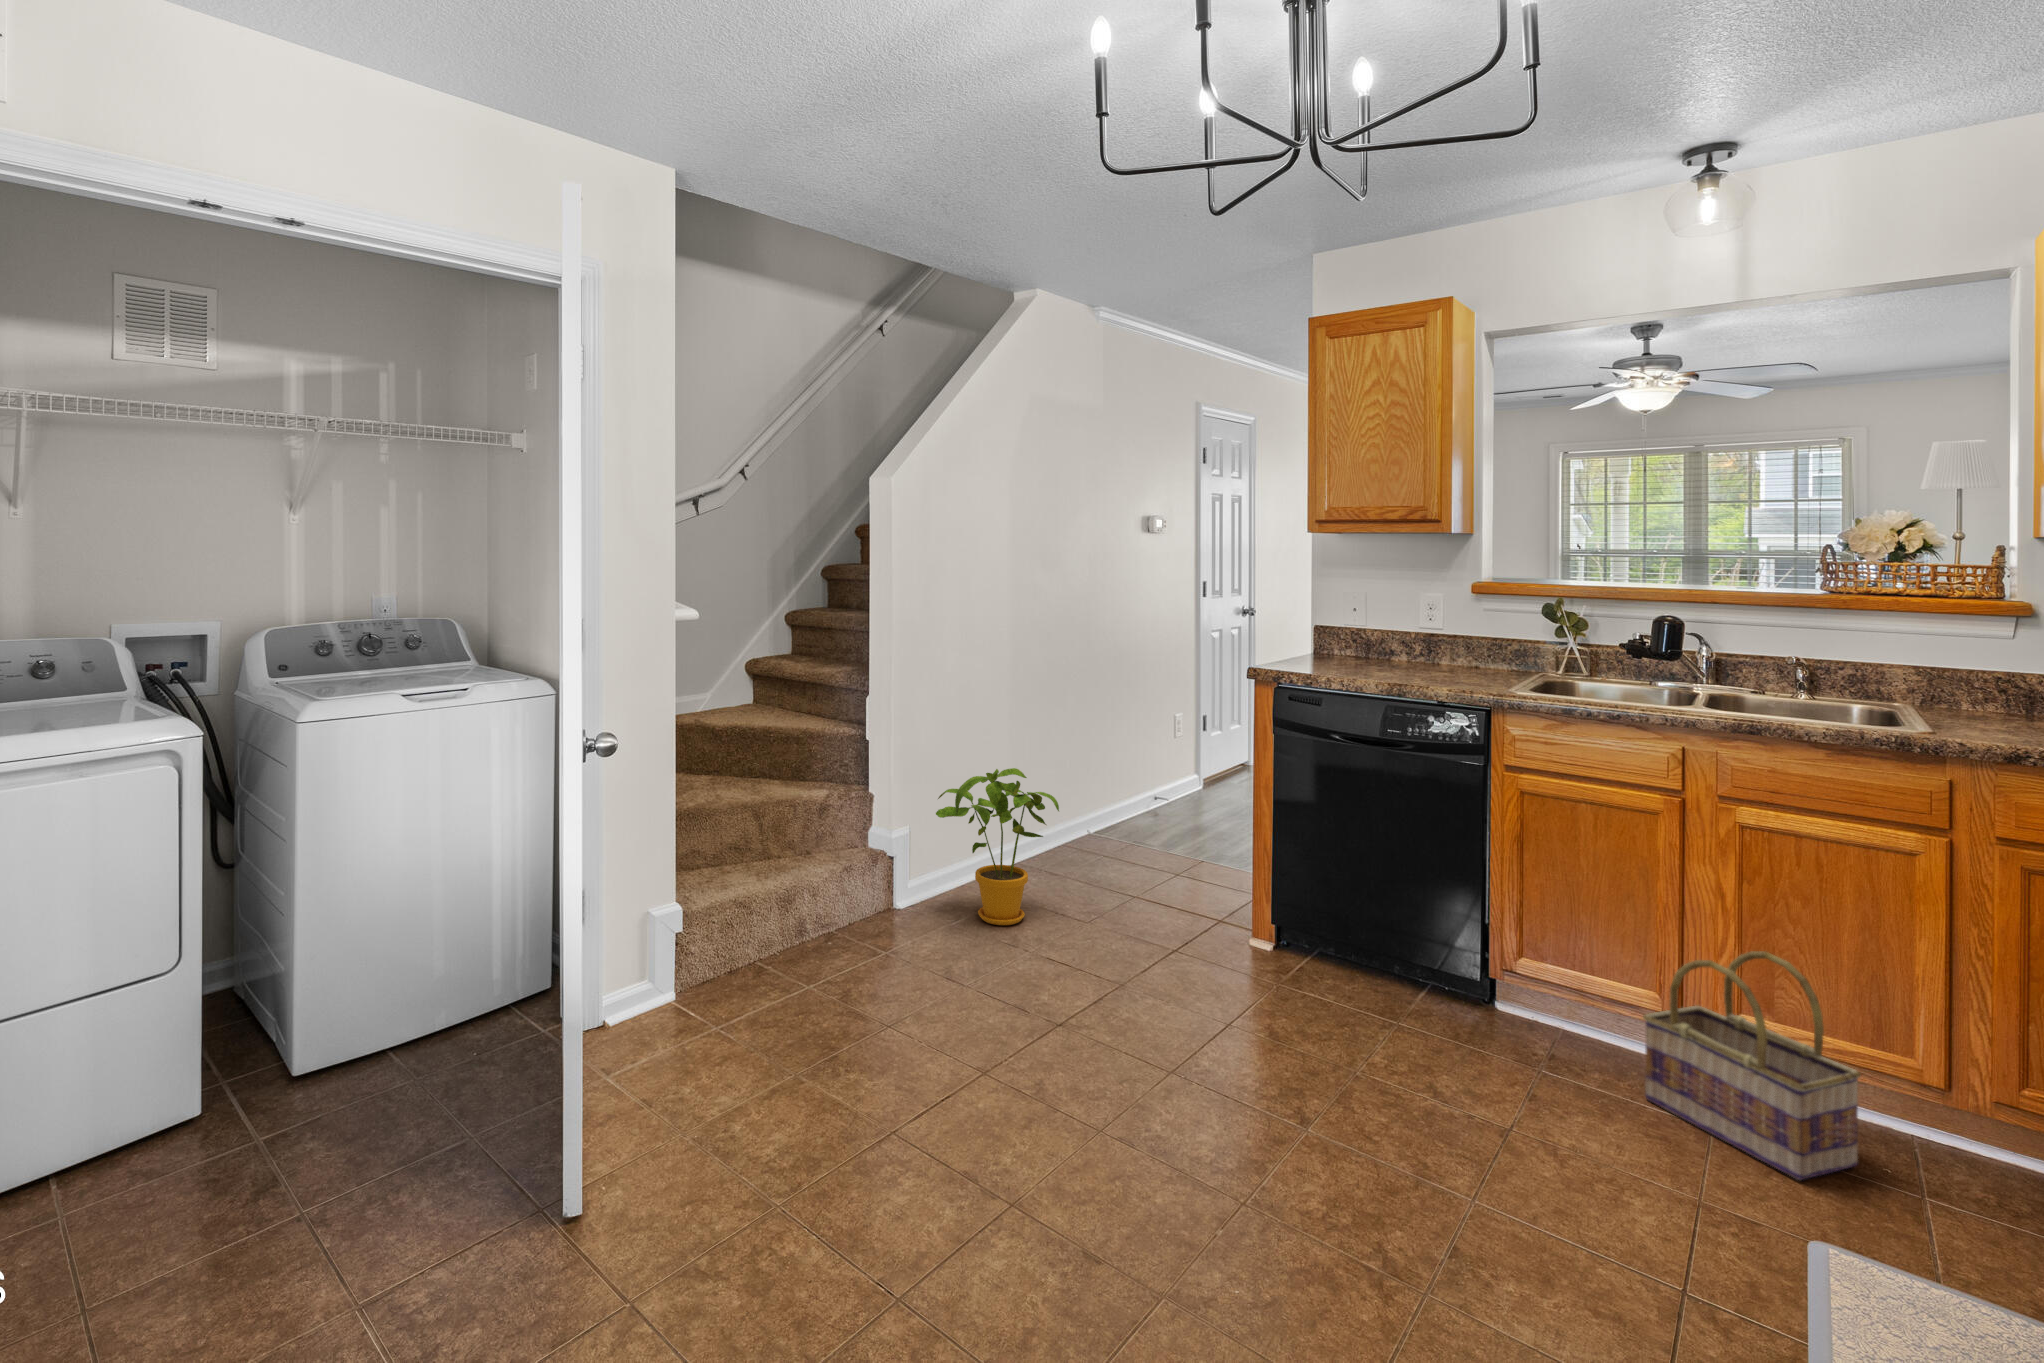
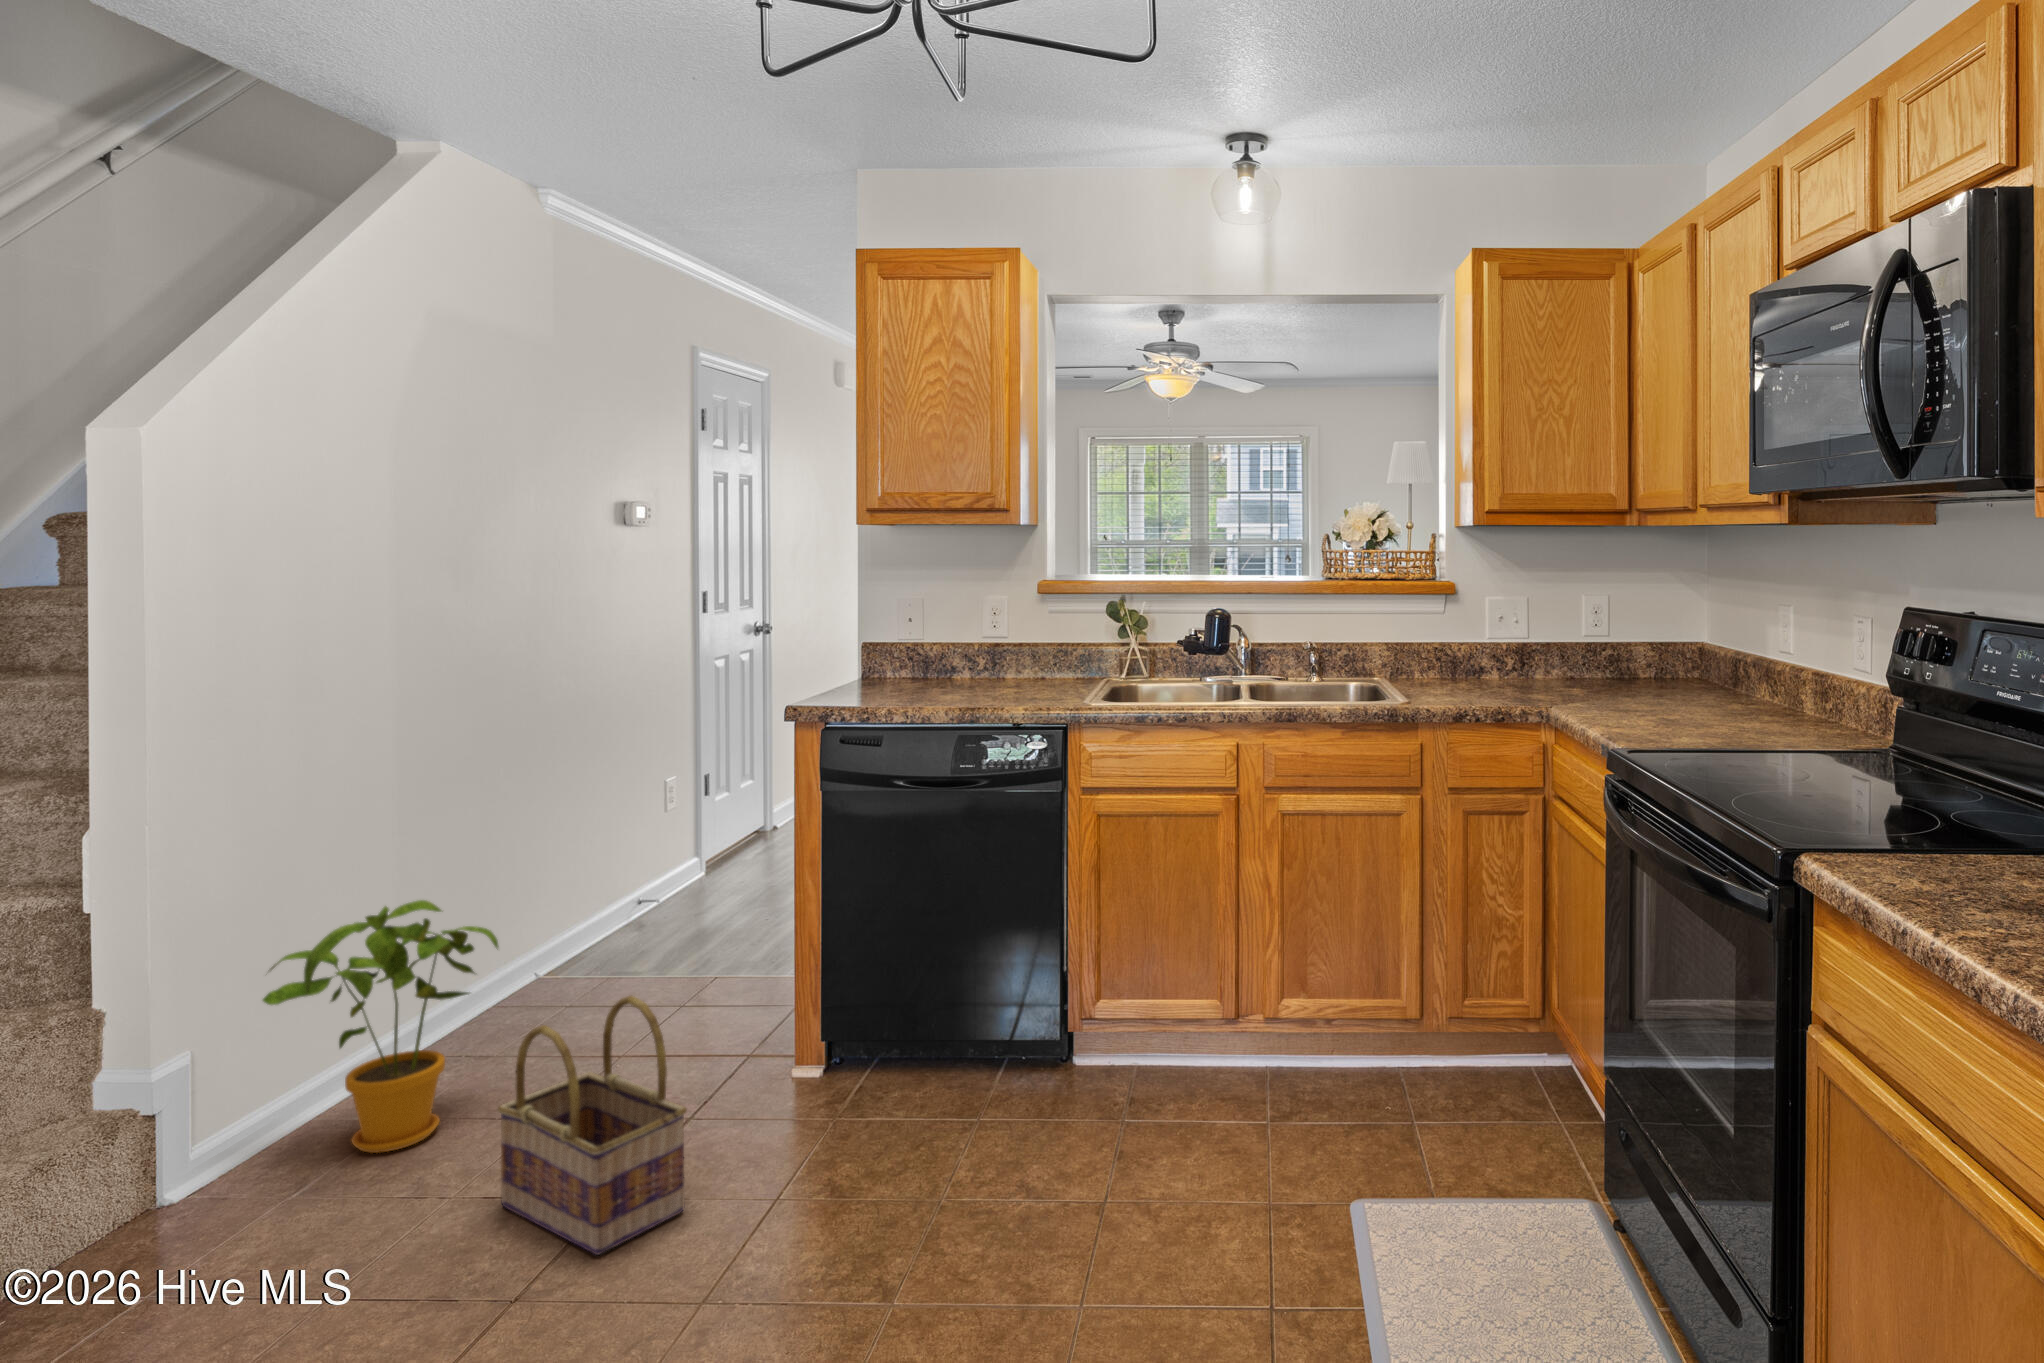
basket: present [1643,951,1861,1180] -> present [498,995,687,1255]

